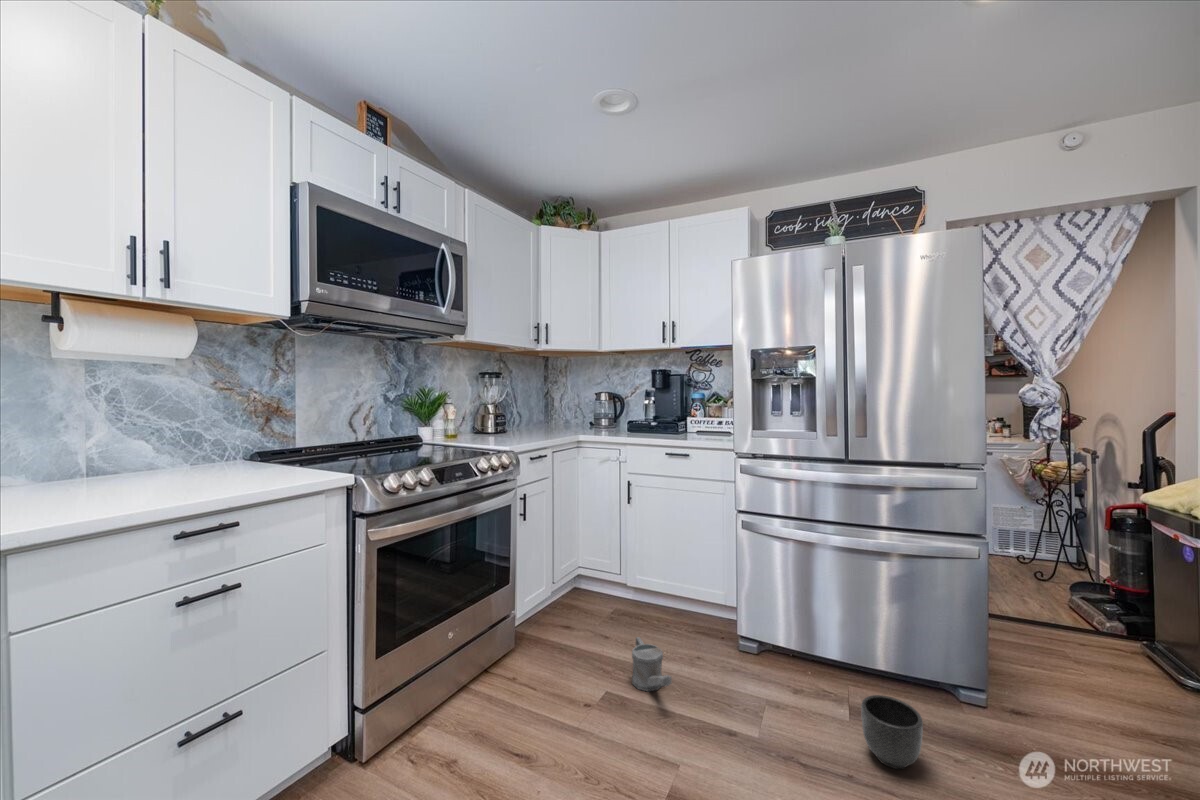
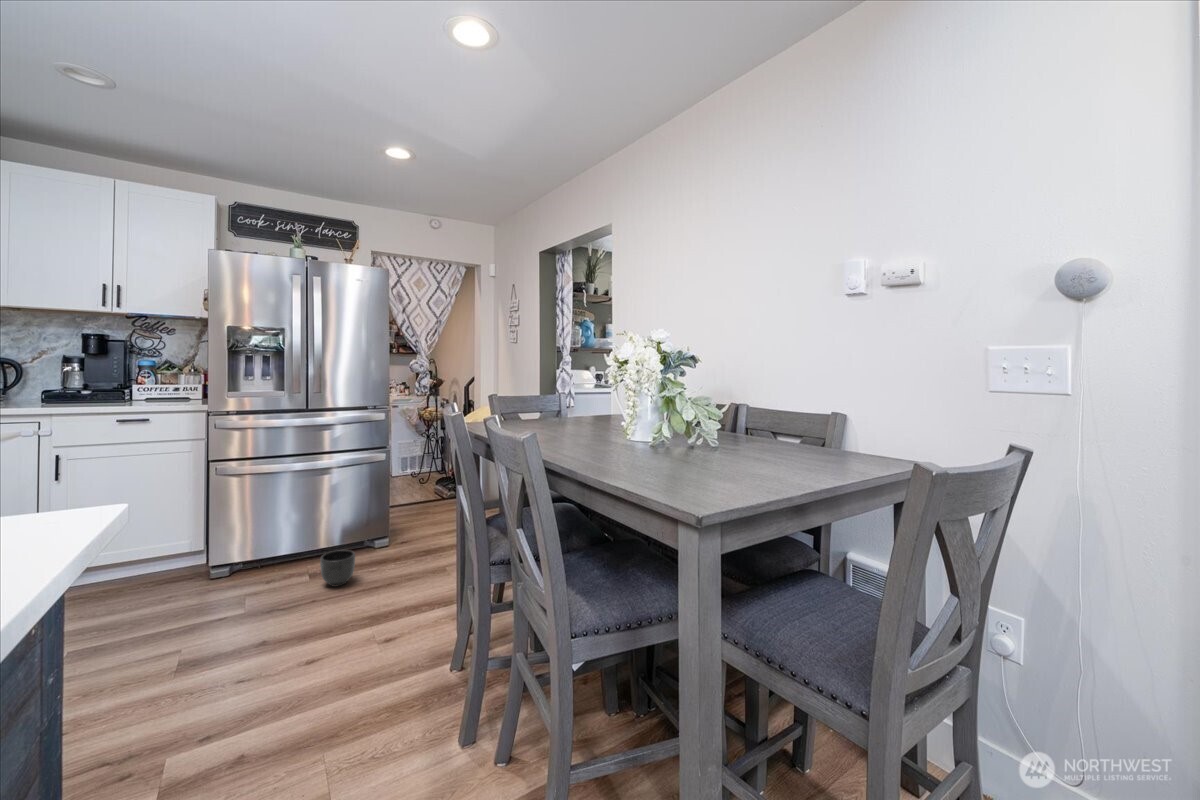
watering can: present [632,637,672,691] -> none [106,587,165,626]

